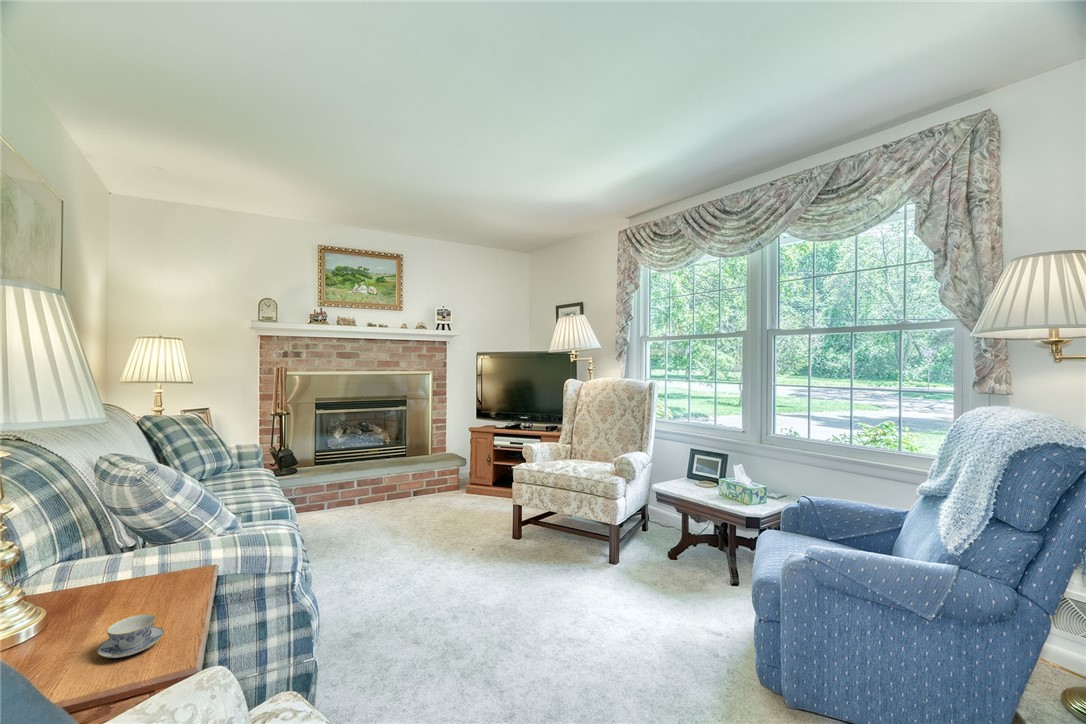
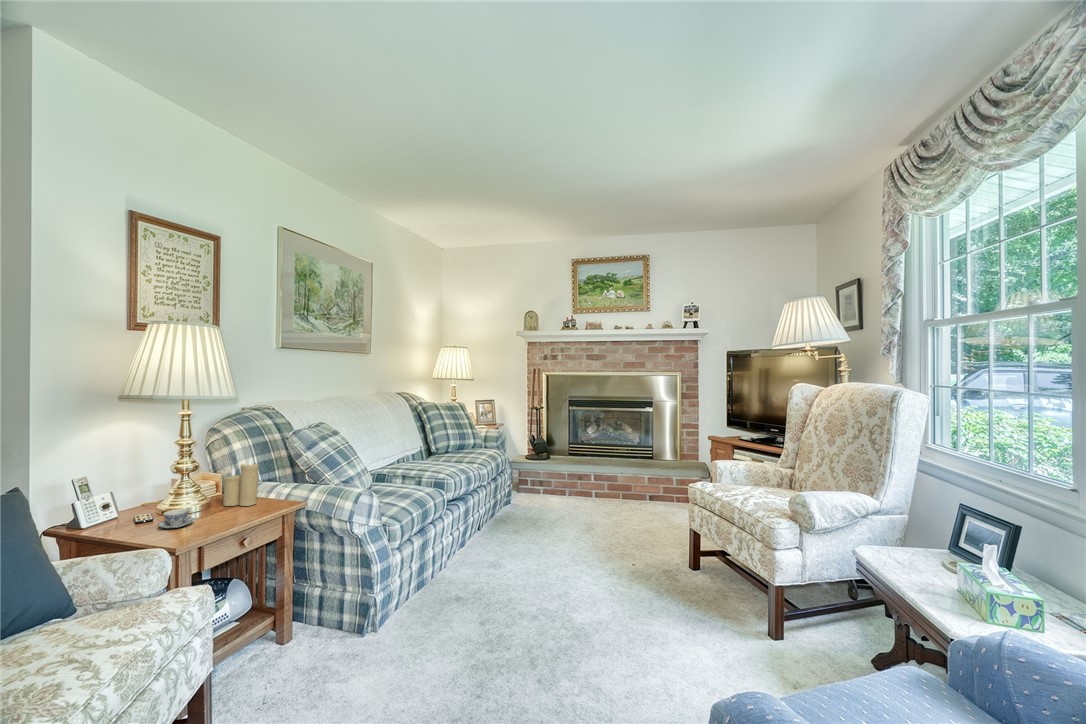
candle: none [117,514,183,603] -> present [223,458,259,506]

